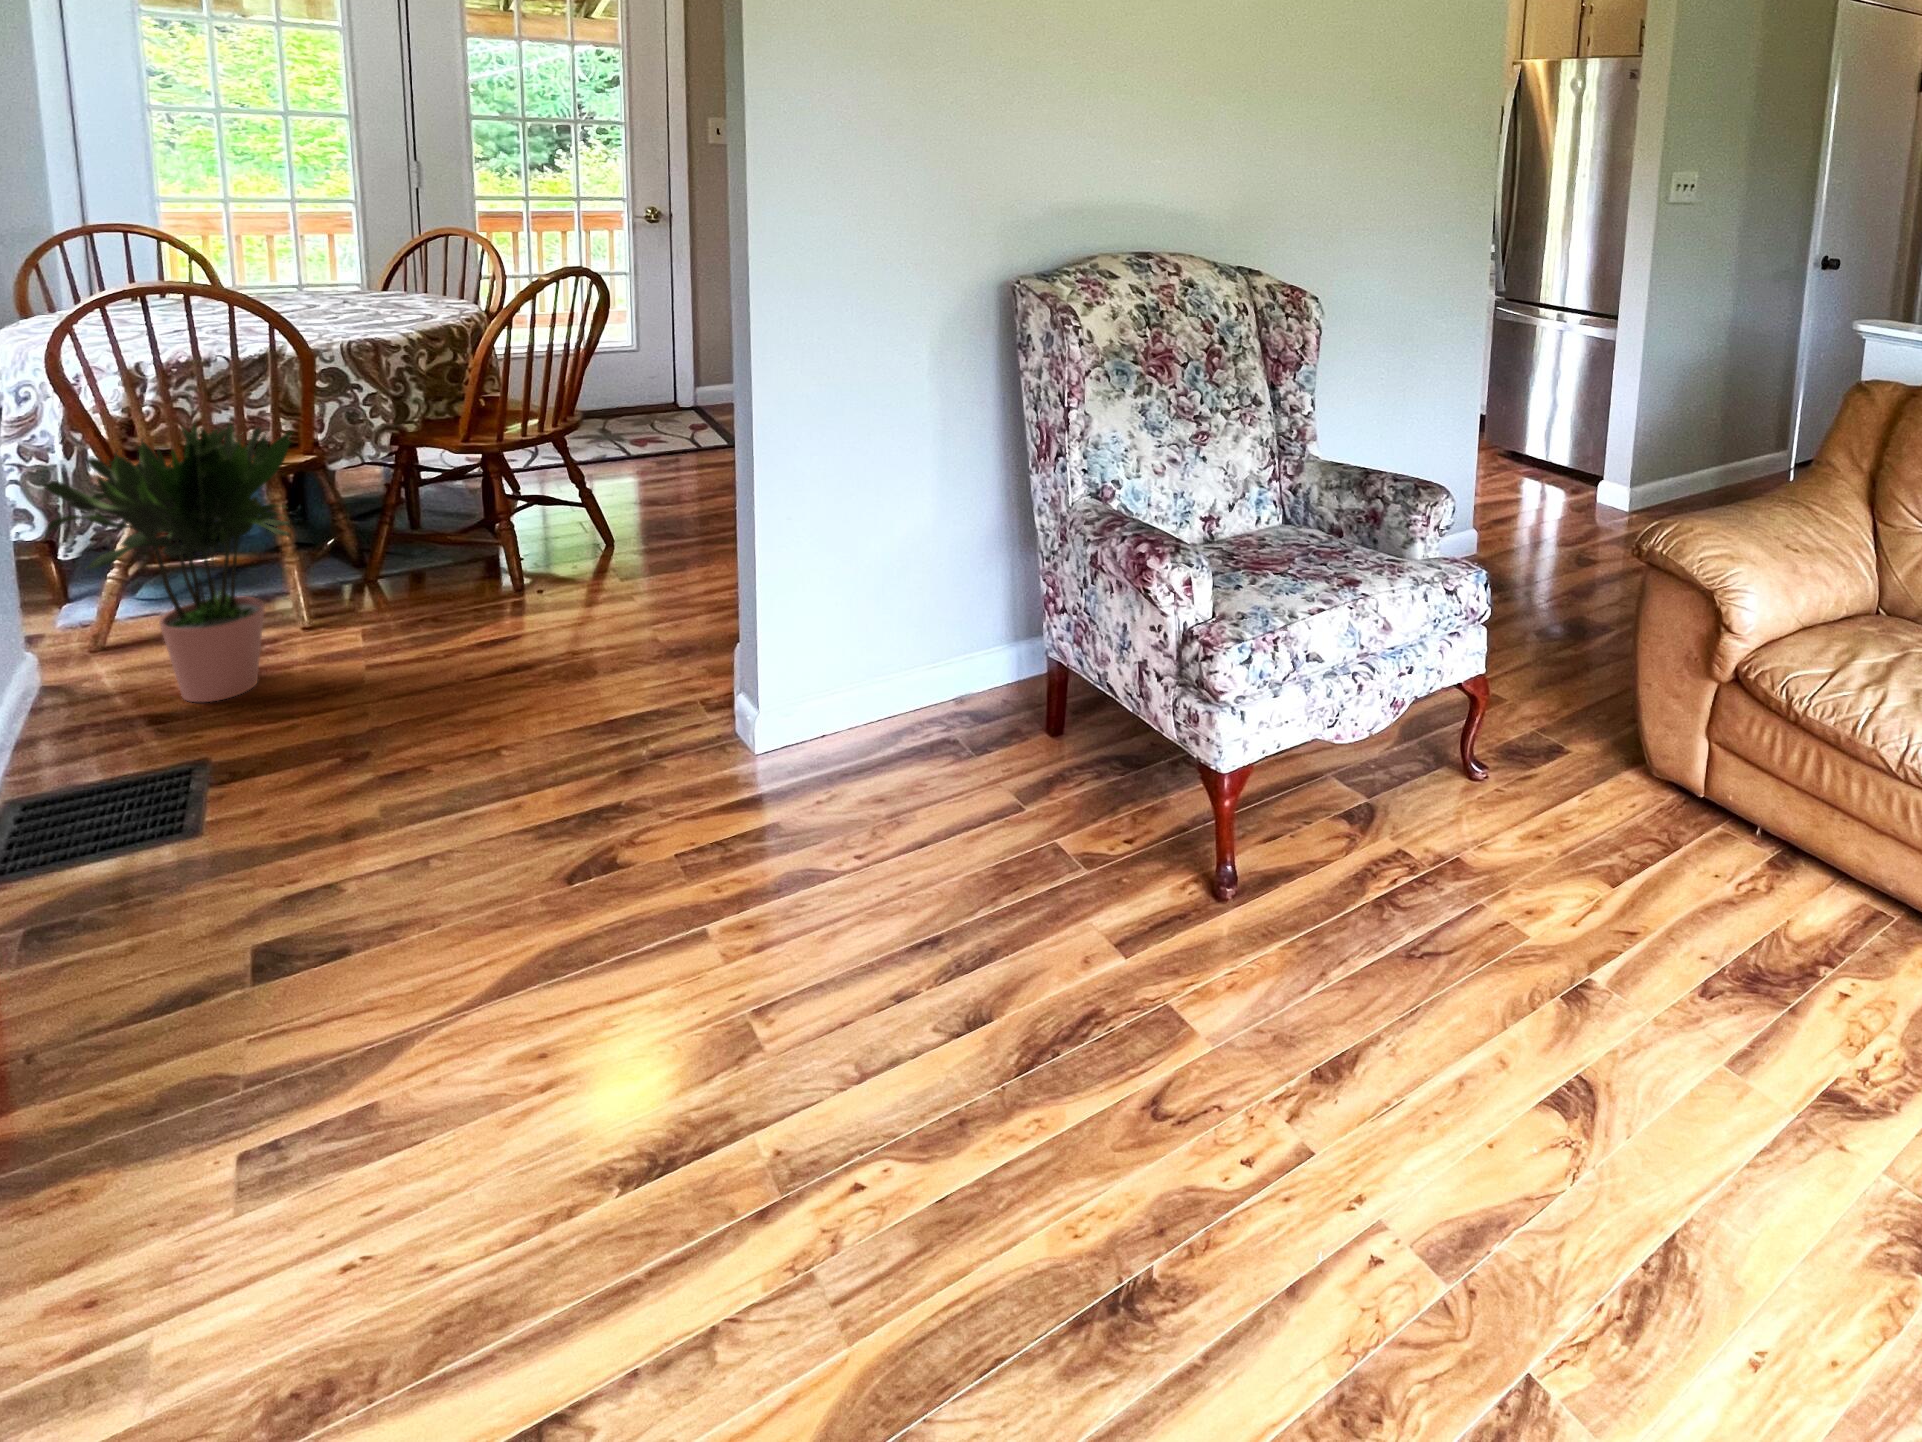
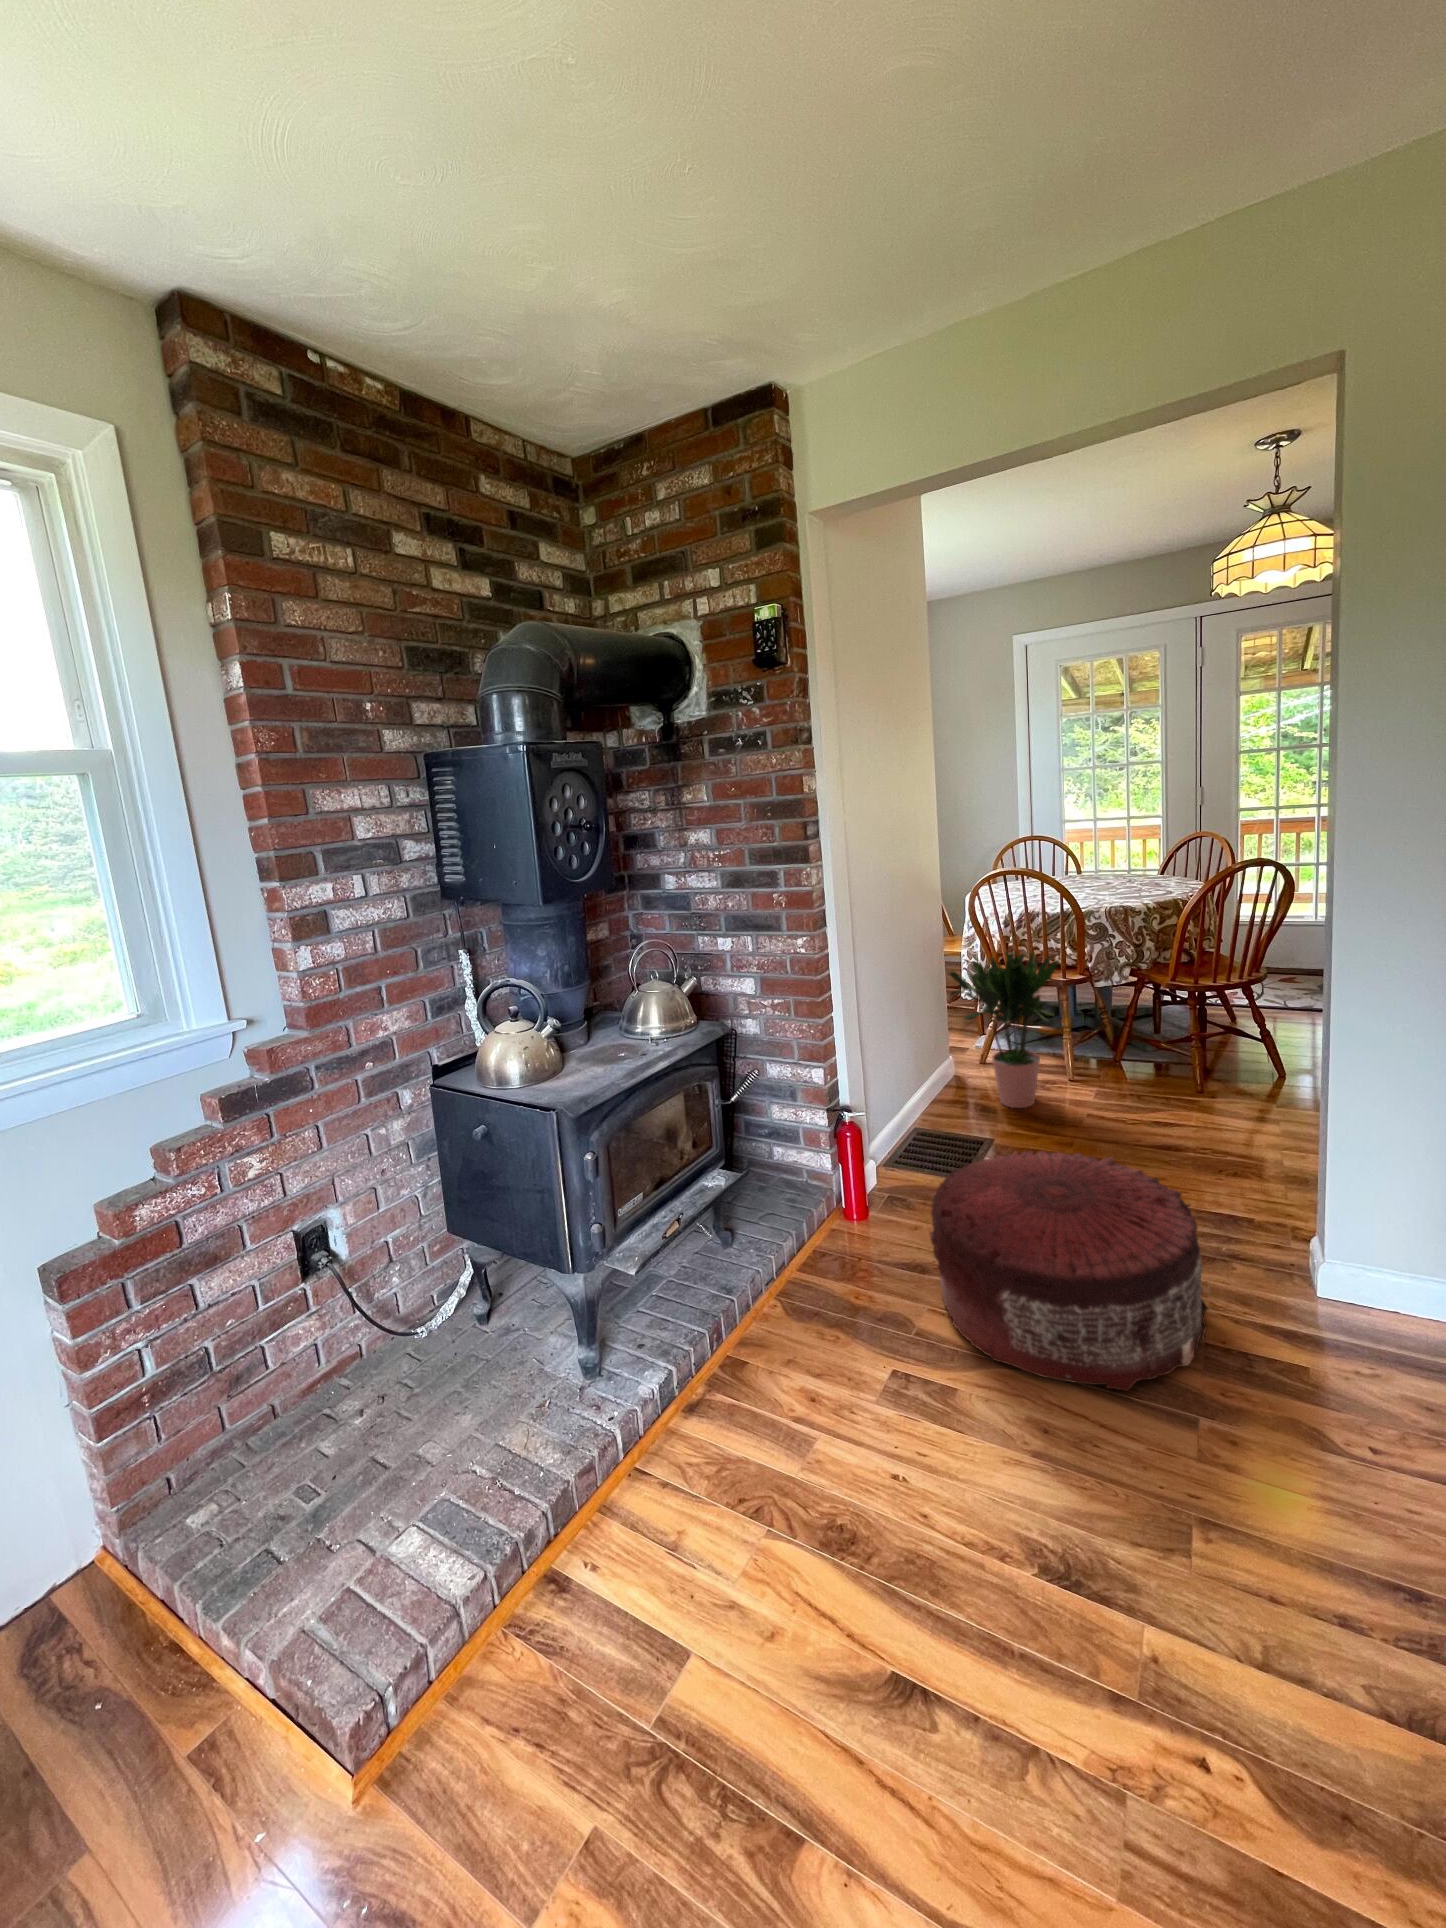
pouf: none [228,681,677,1035] -> present [930,1151,1208,1391]

